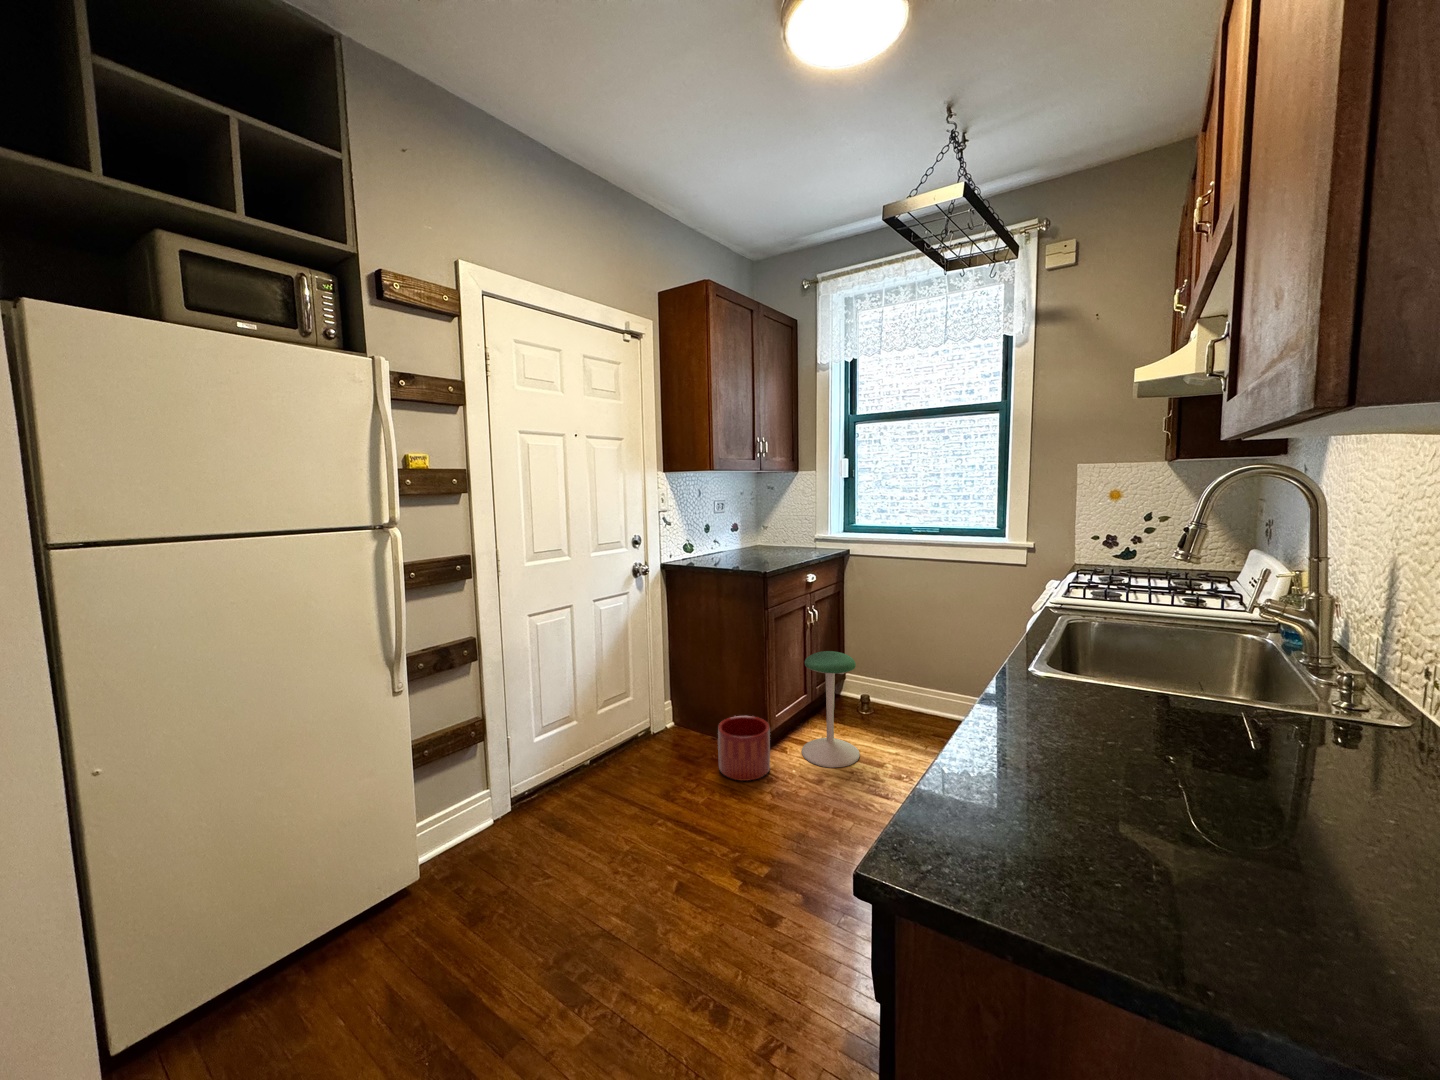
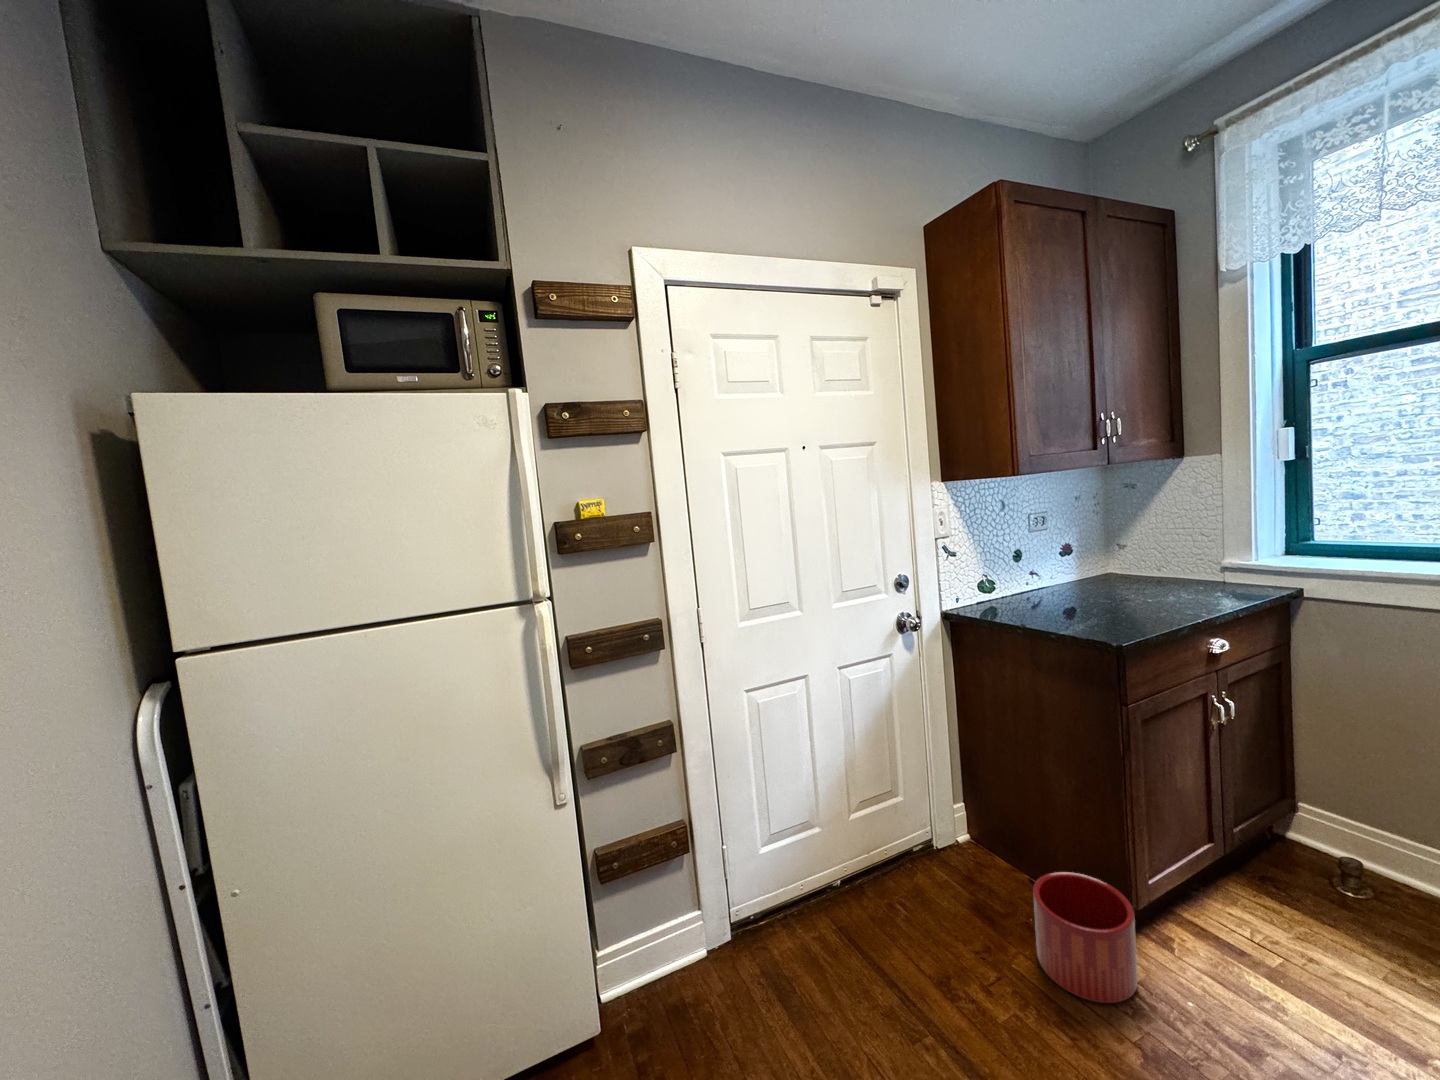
stool: present [802,651,860,768] -> none [1206,790,1353,1033]

